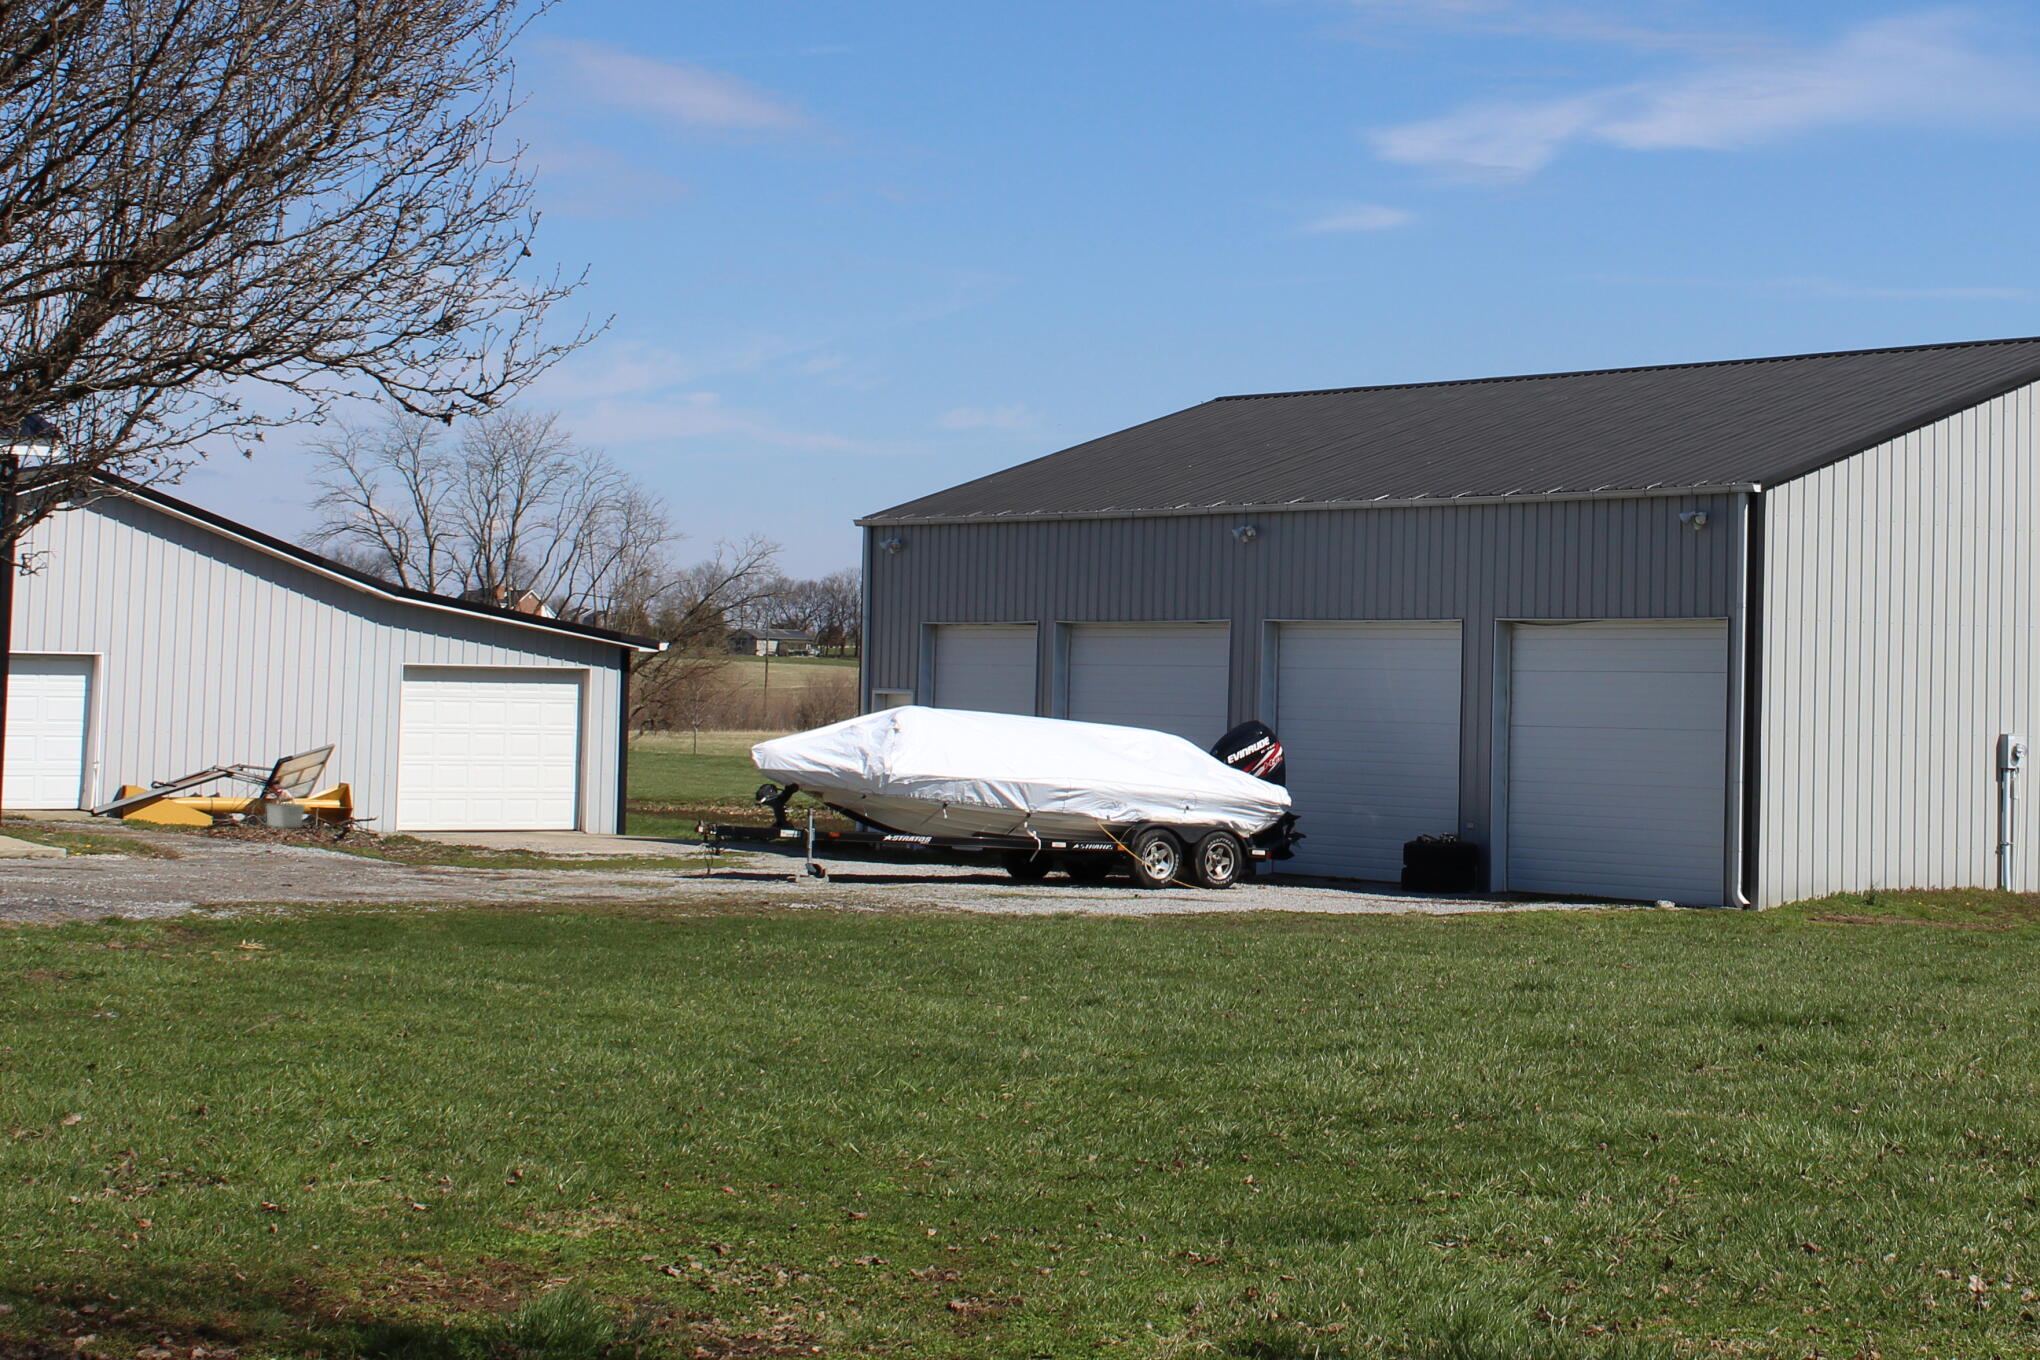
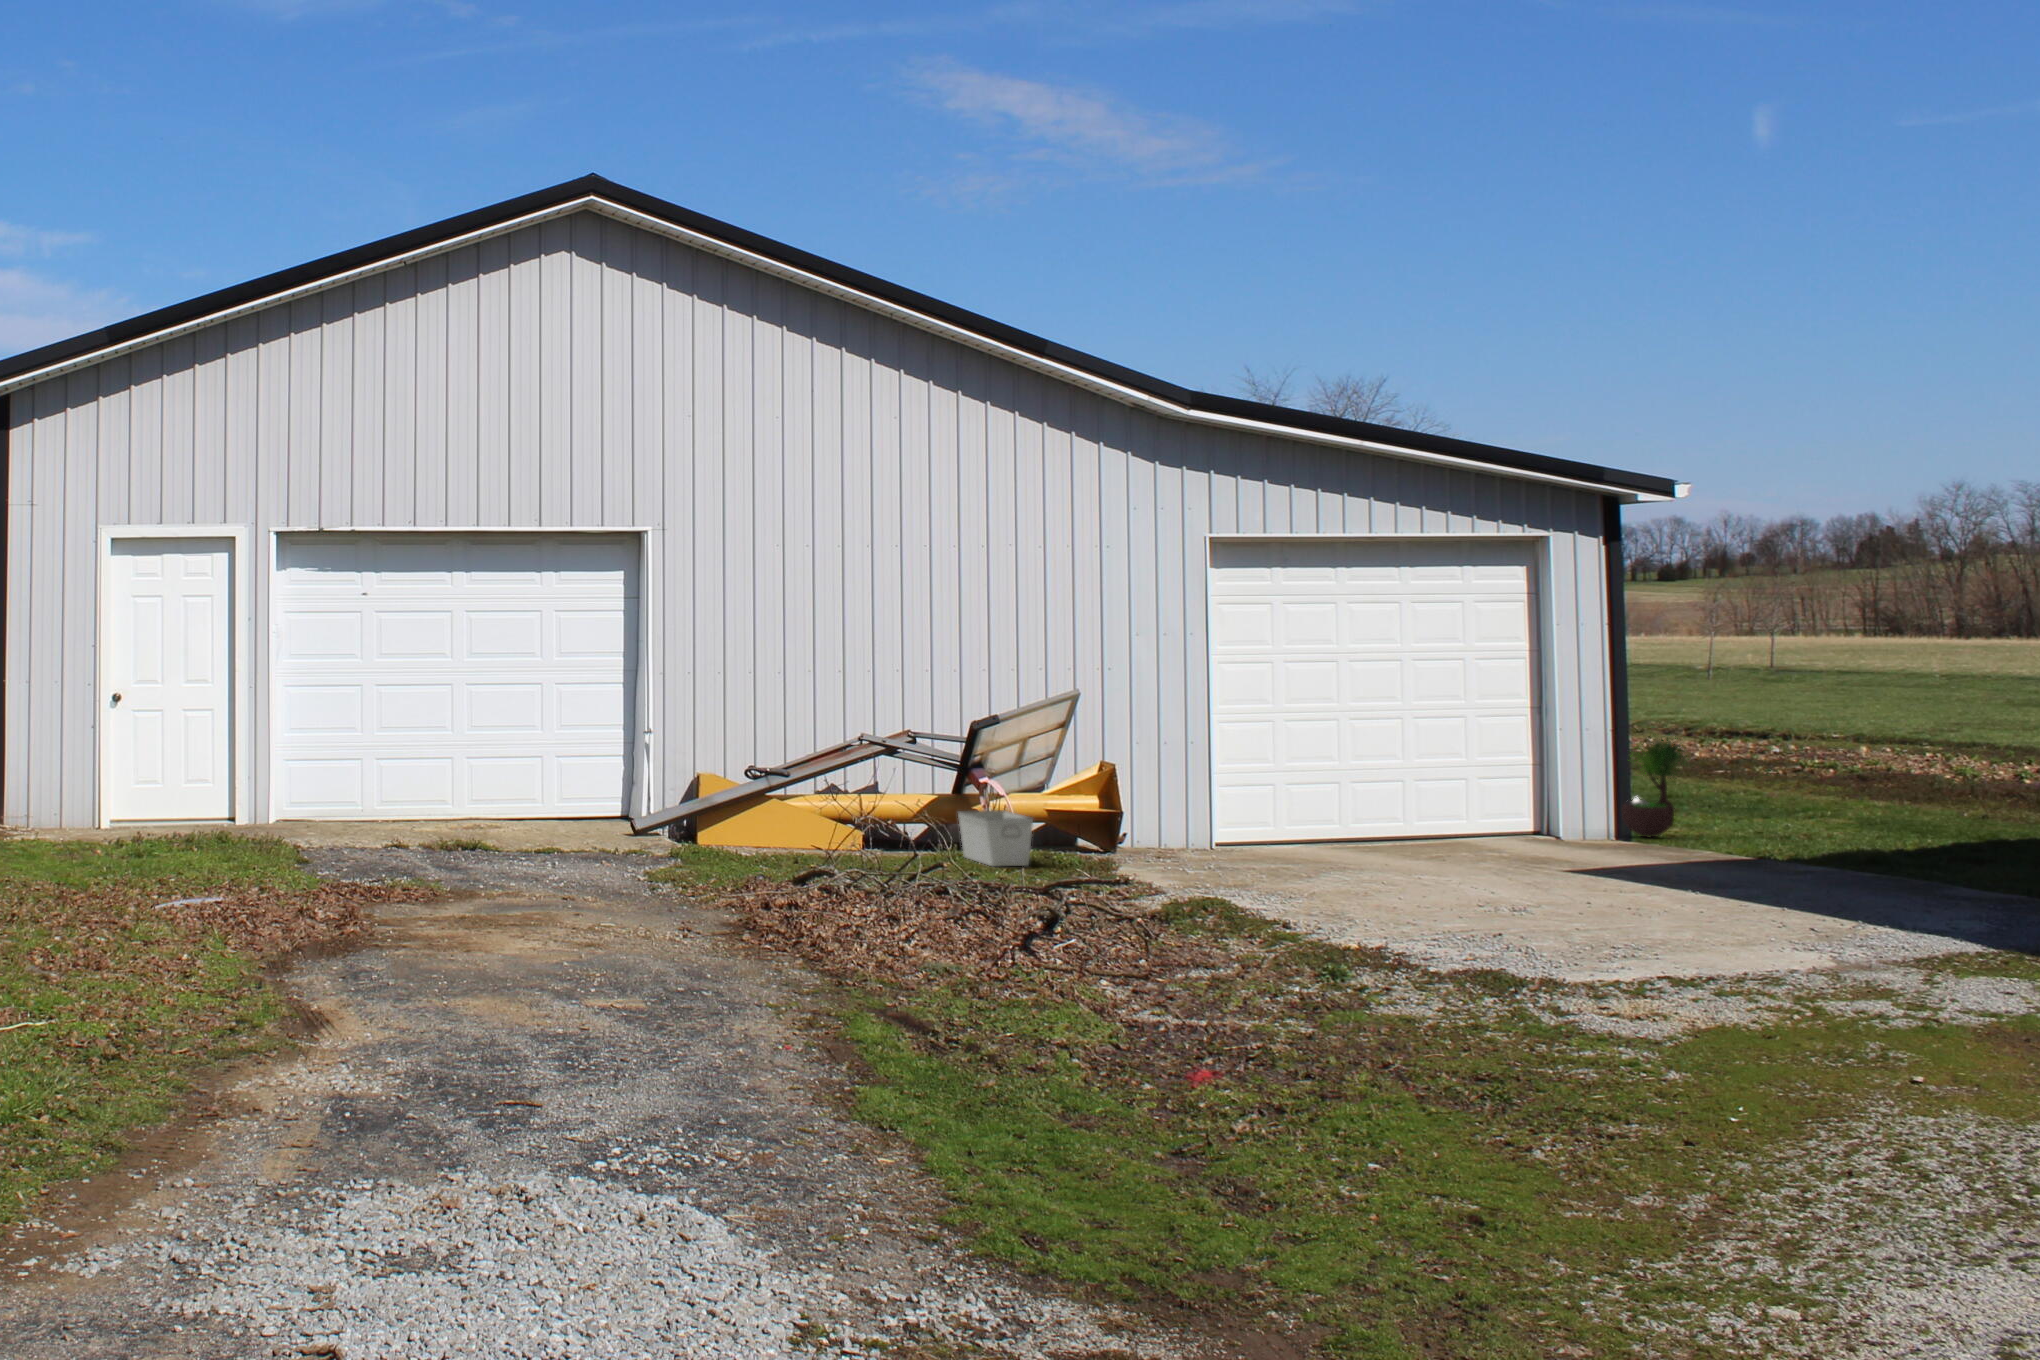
potted tree: none [613,771,646,826] -> present [1622,734,1689,838]

